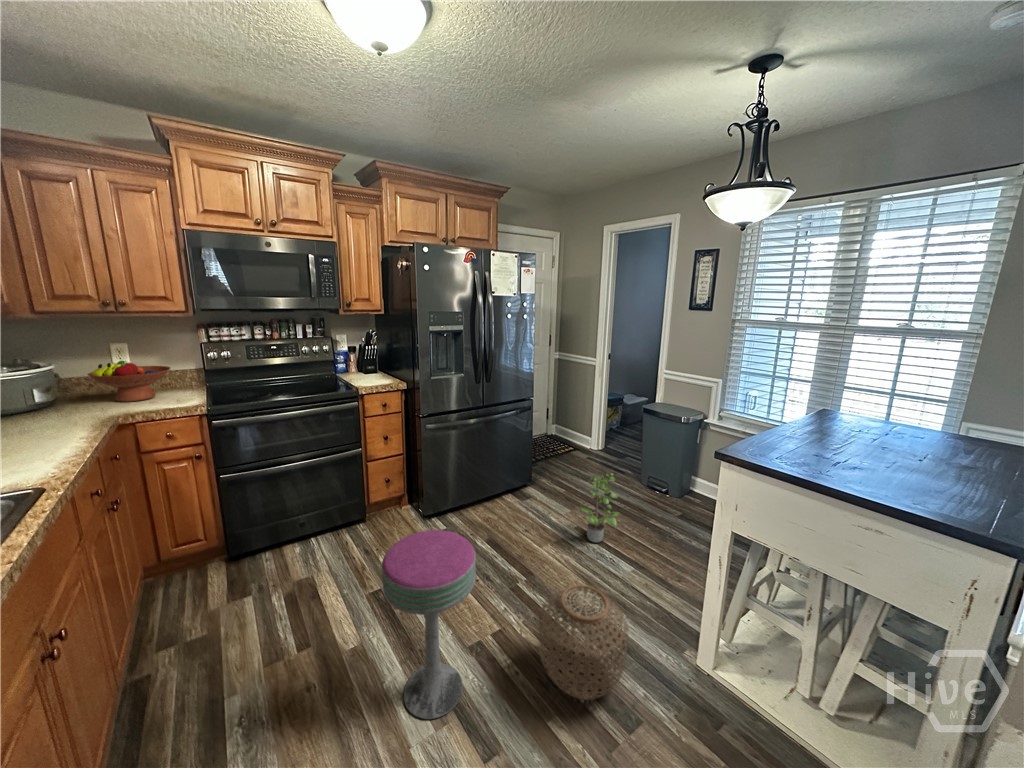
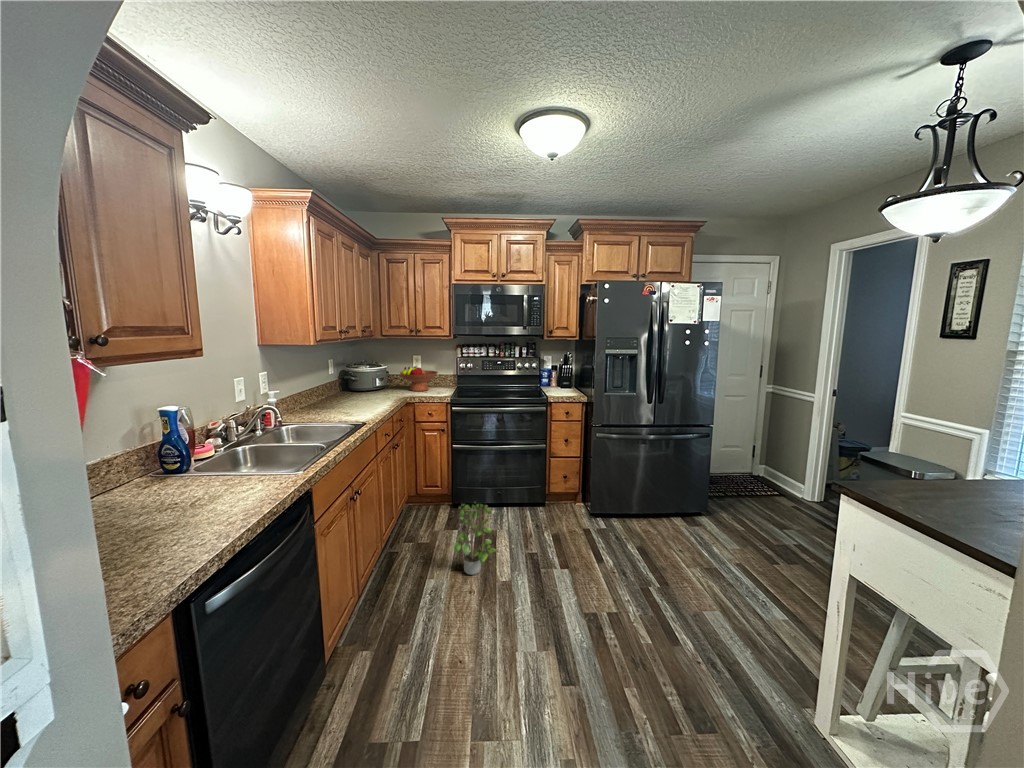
potted plant: present [580,473,619,542] -> present [454,504,497,575]
bar stool: present [382,530,476,719] -> none [516,501,585,643]
woven basket: present [539,585,628,700] -> none [633,585,720,691]

